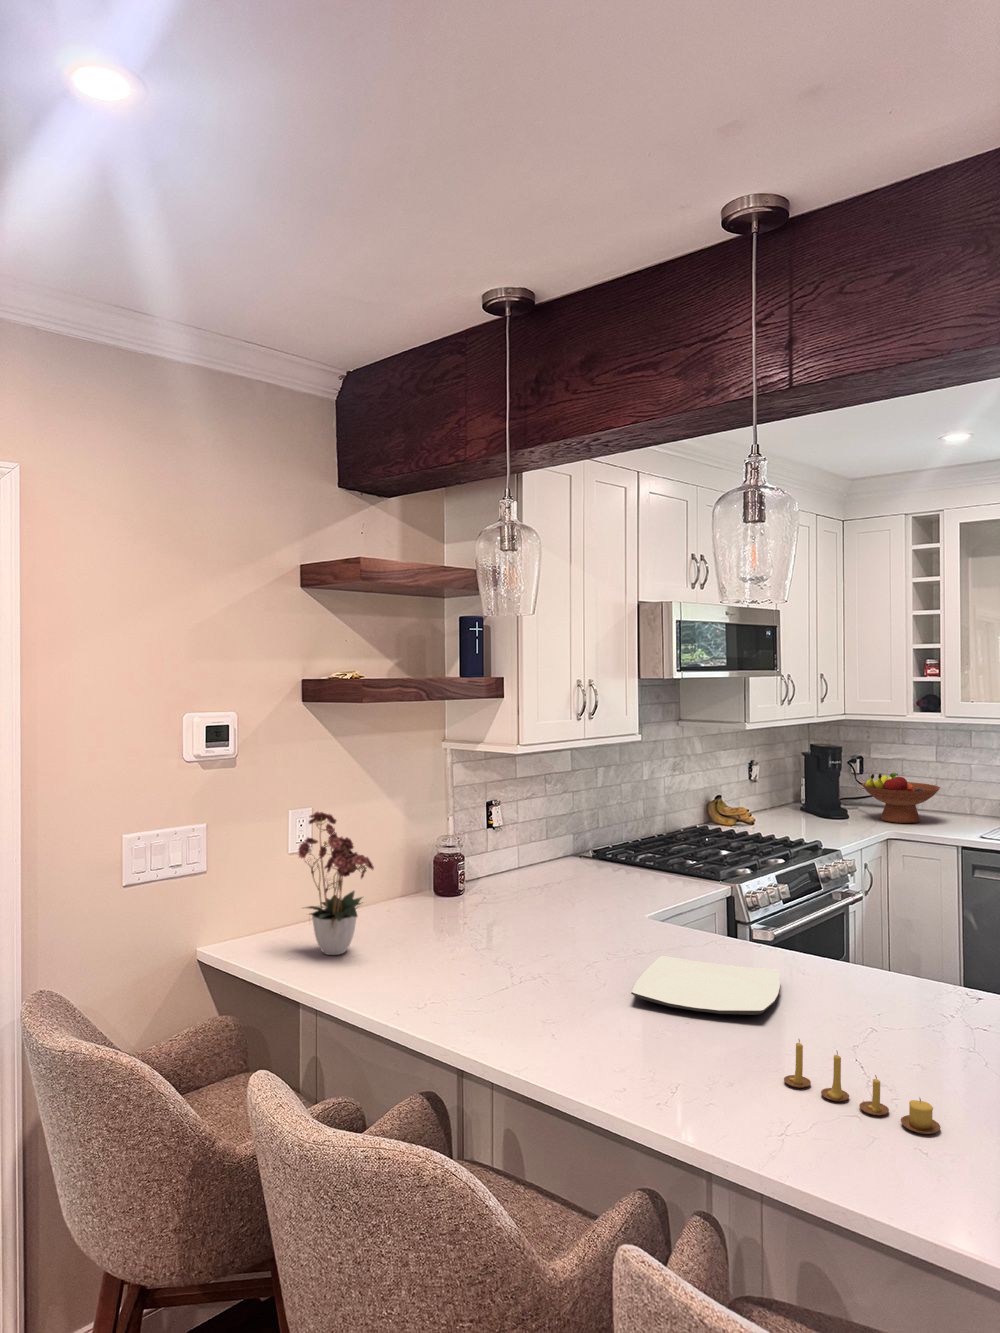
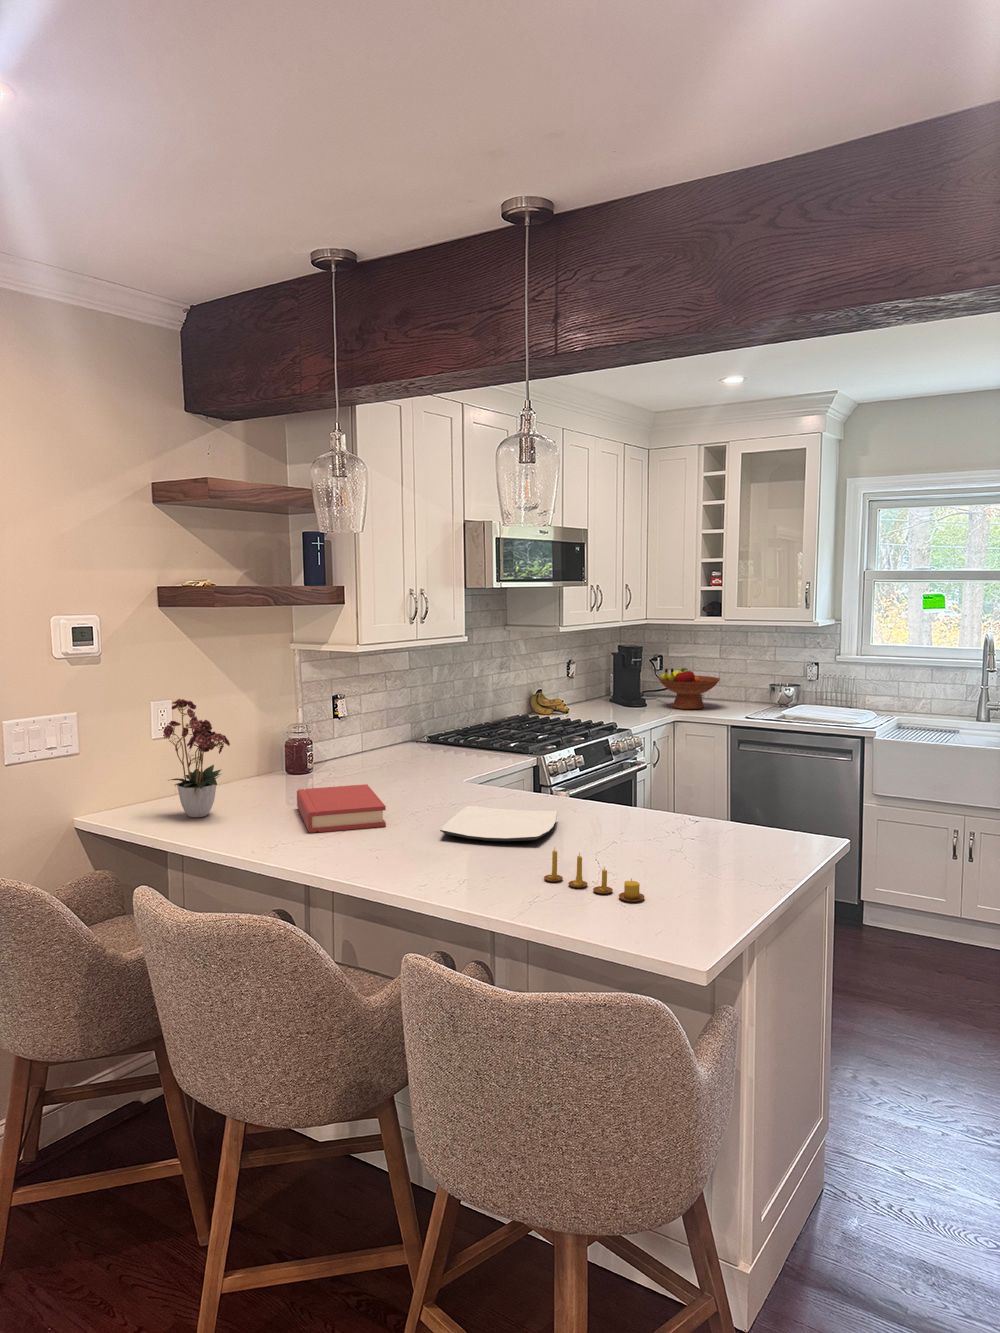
hardback book: none [450,920,560,985] -> present [297,784,386,833]

